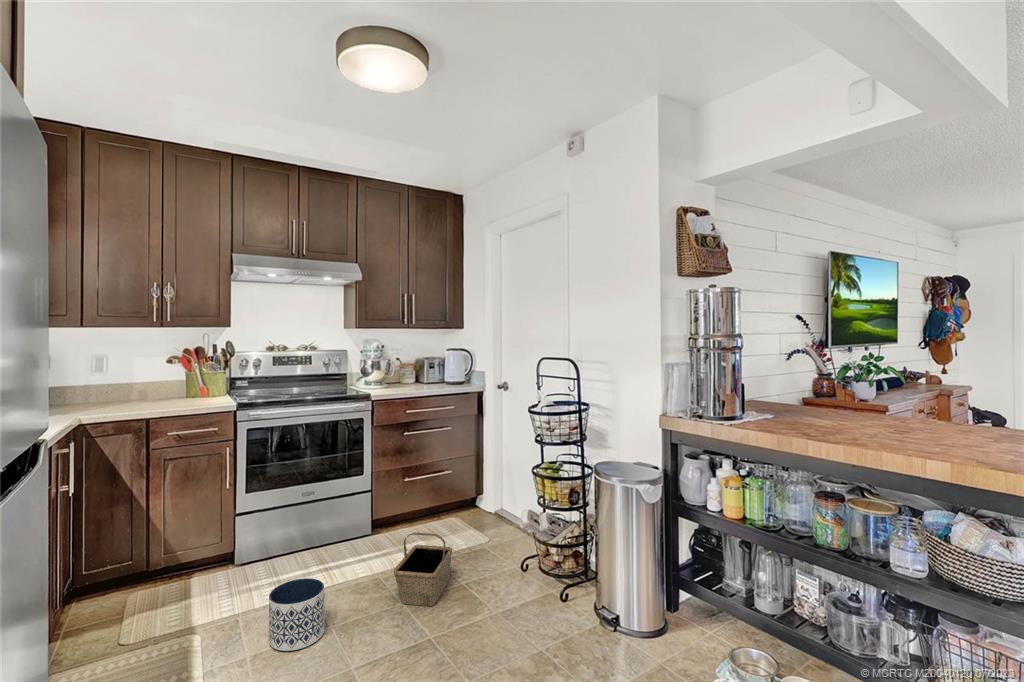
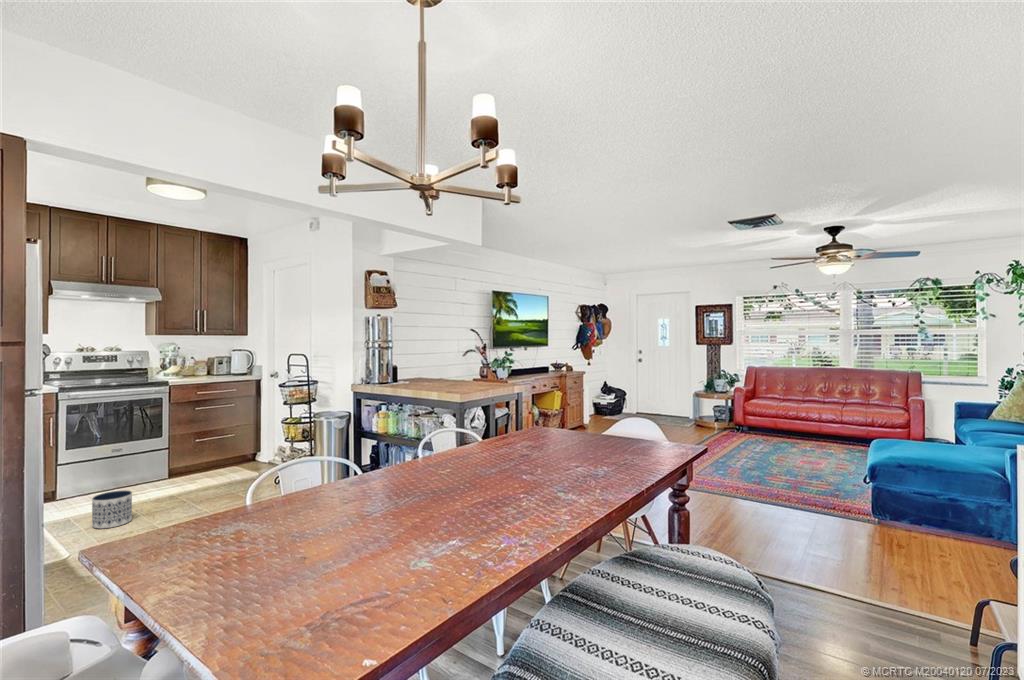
basket: present [394,533,452,606] -> none [182,464,226,506]

